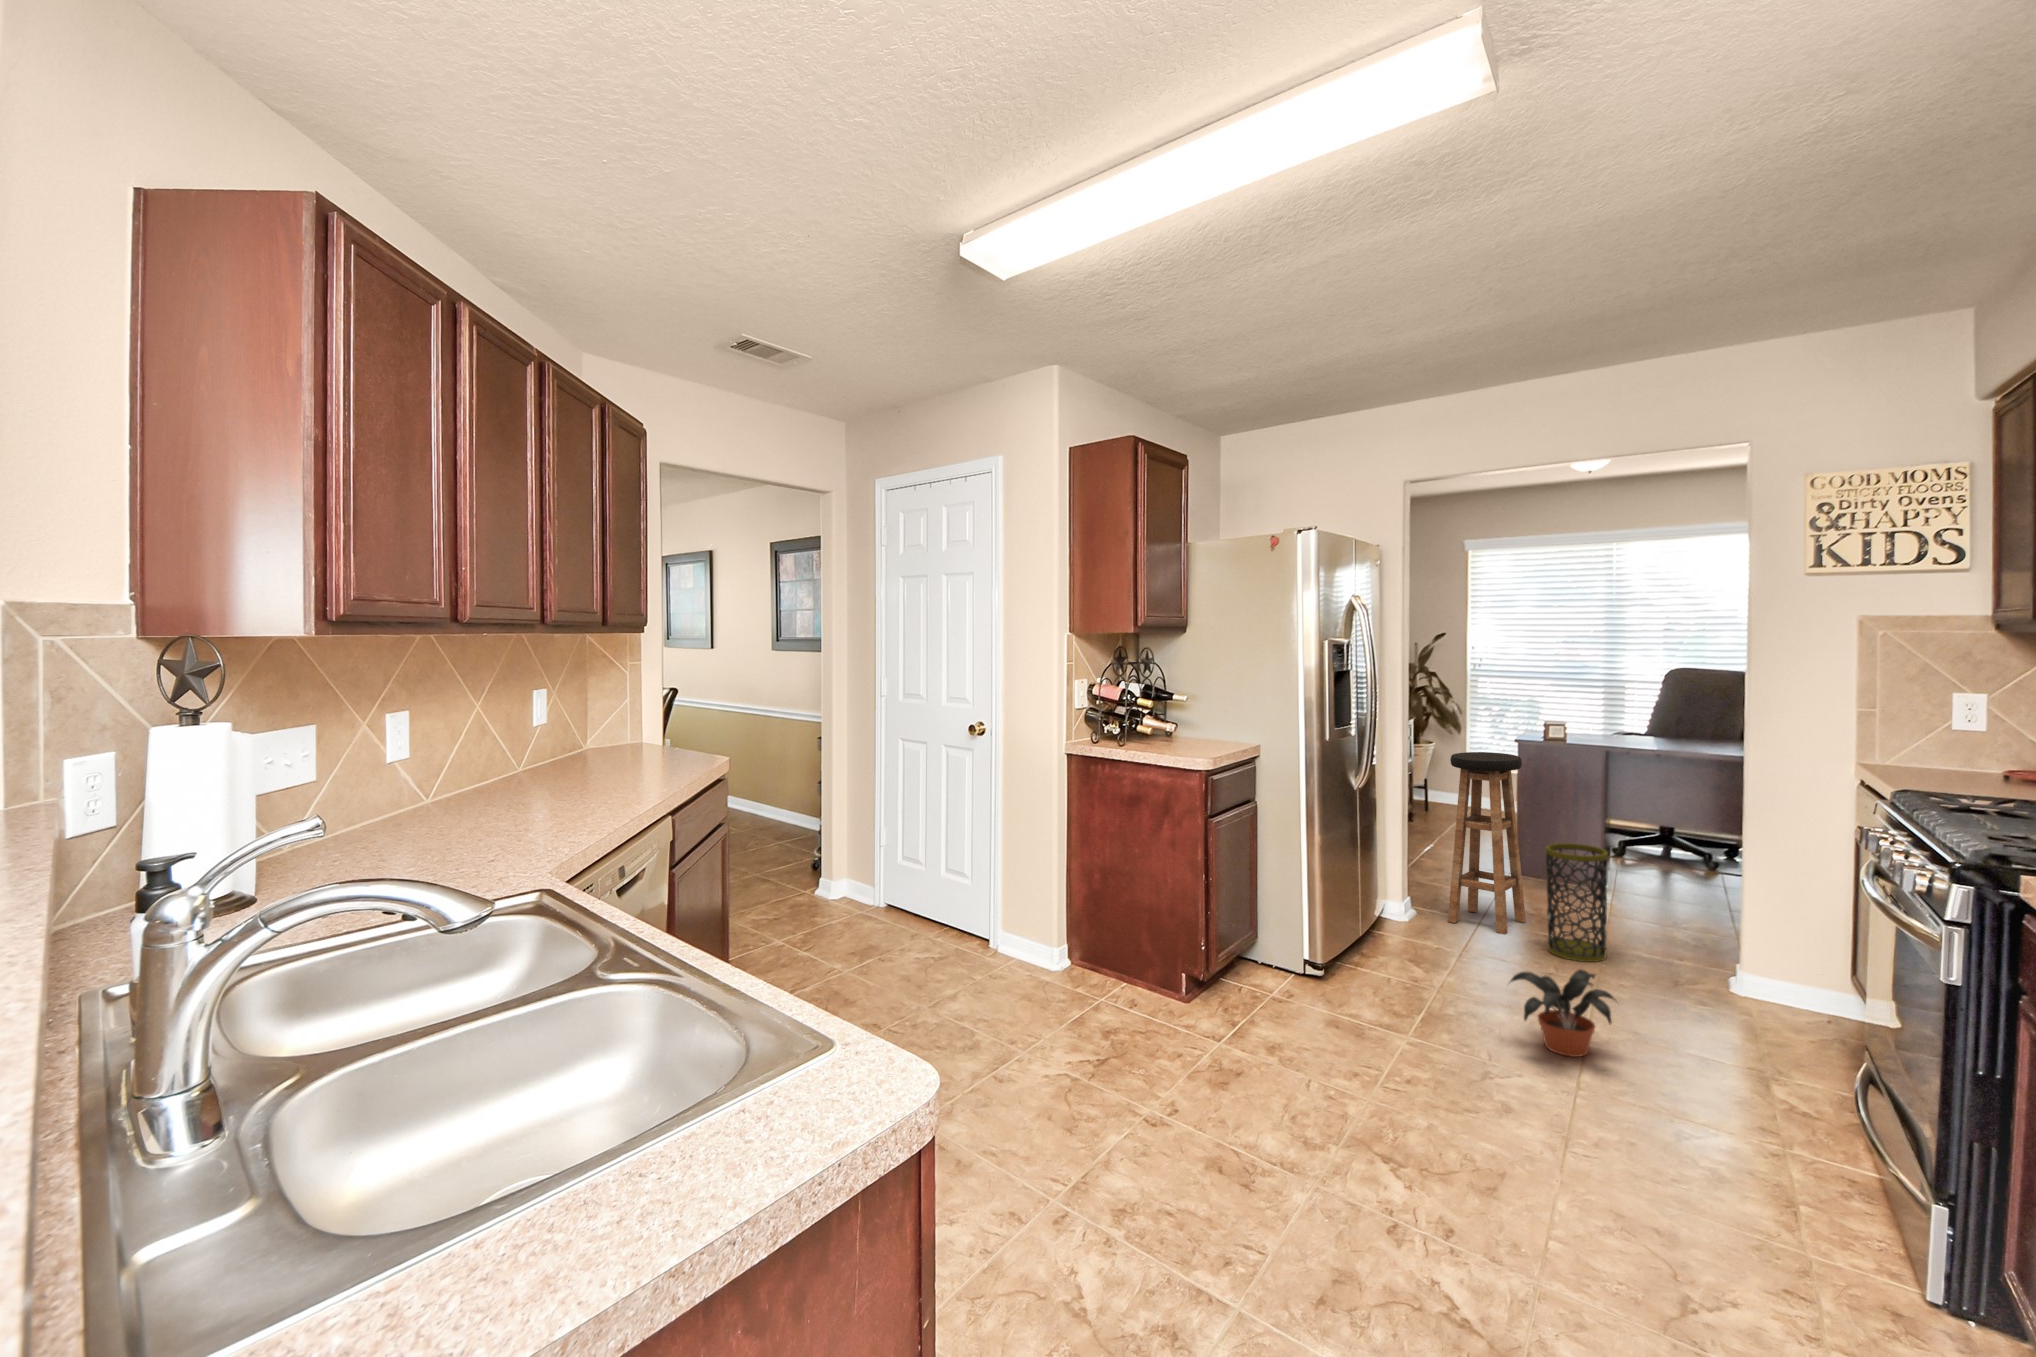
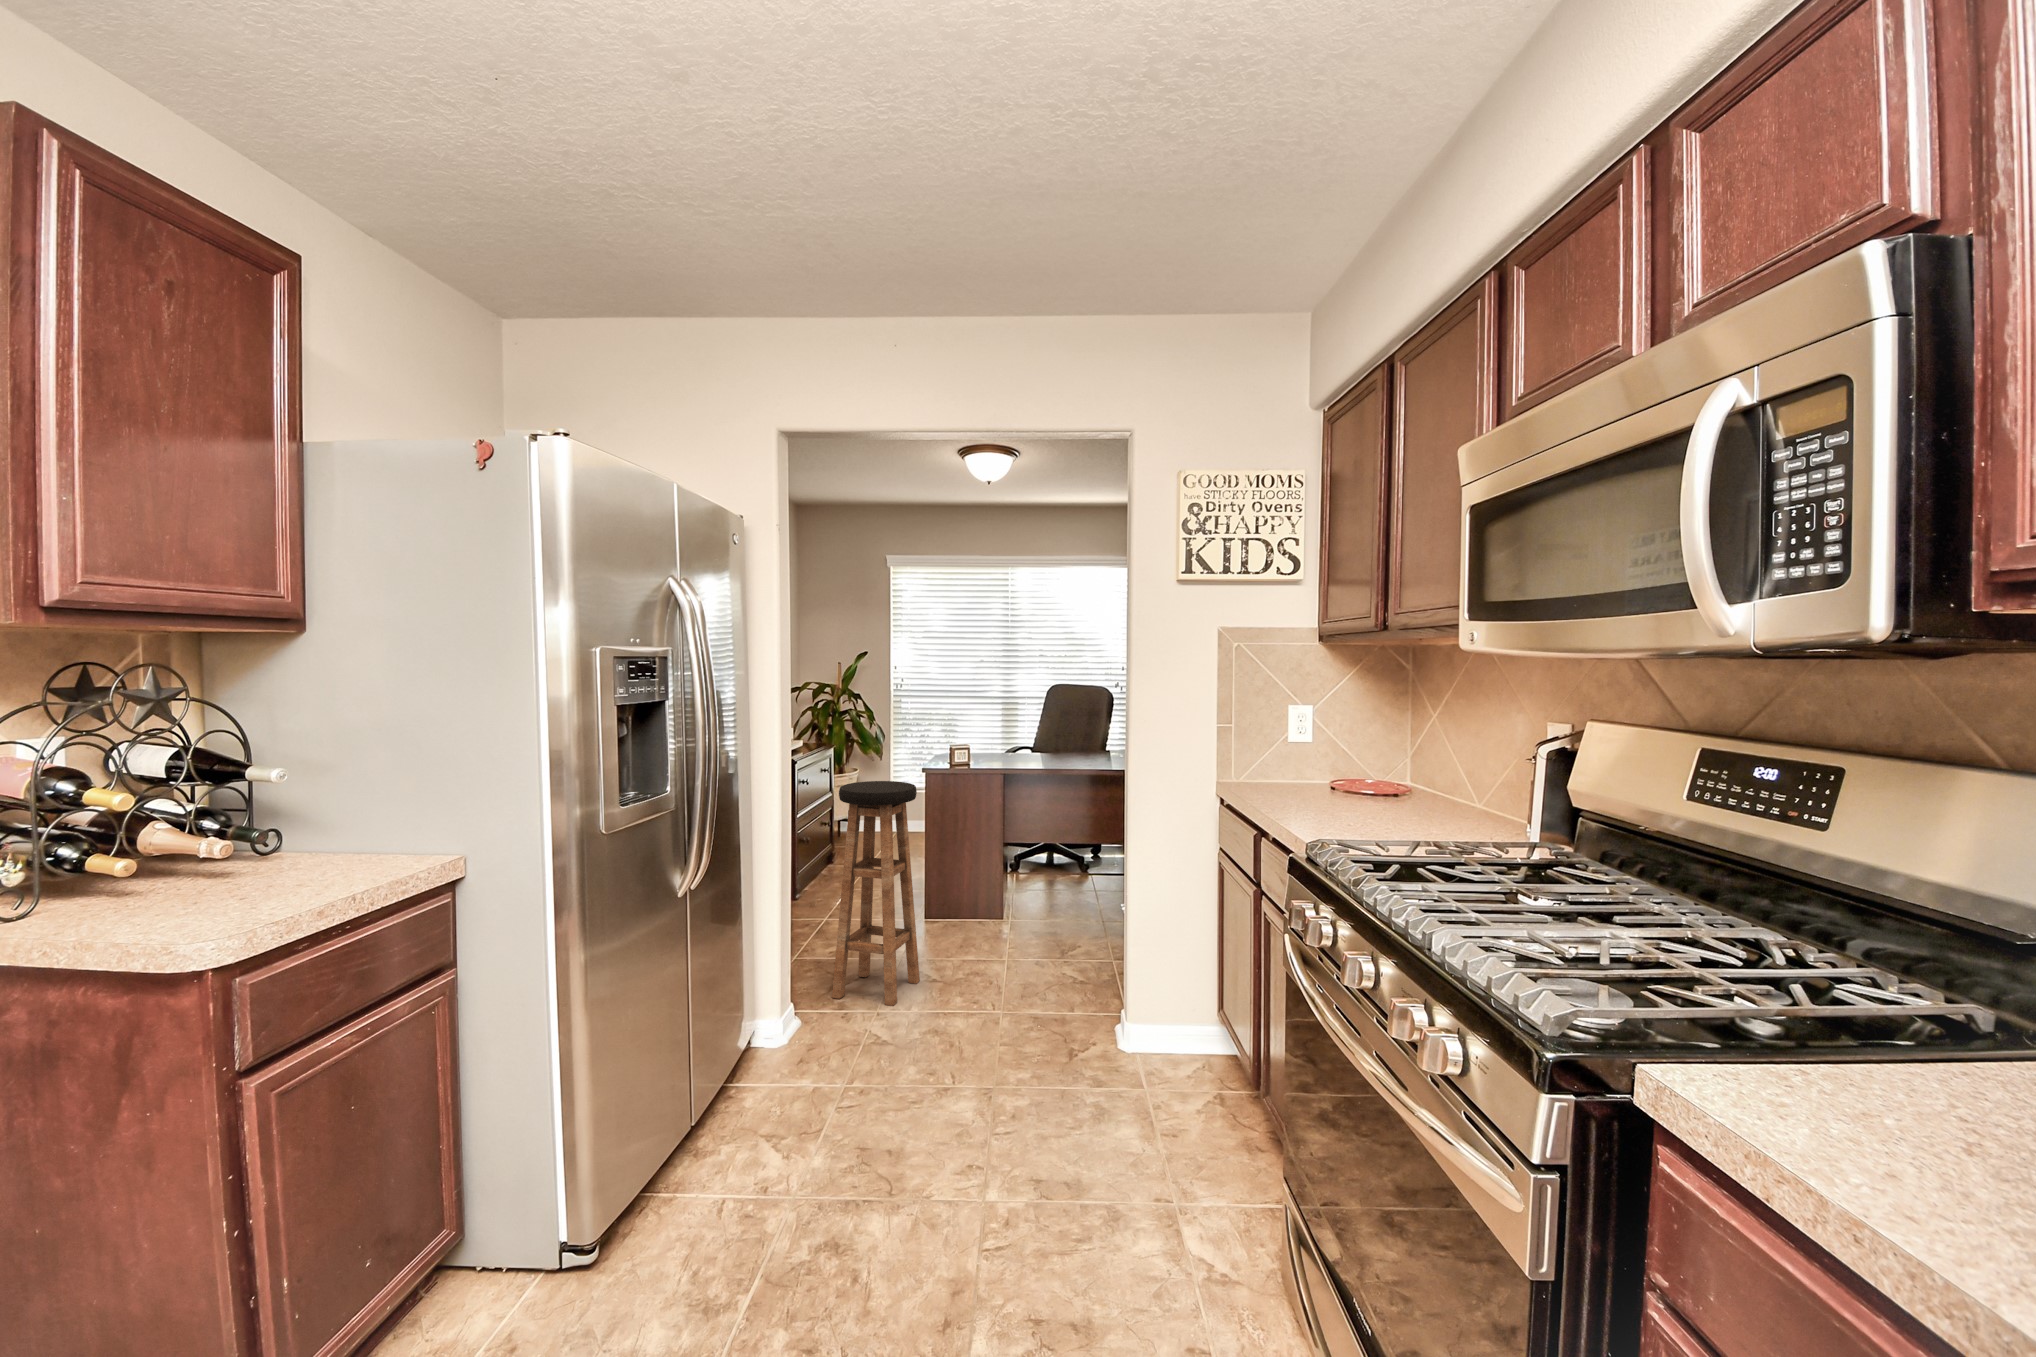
trash can: present [1546,843,1608,962] -> none [937,887,999,1033]
potted plant: present [1511,969,1616,1057] -> none [867,1080,1001,1220]

